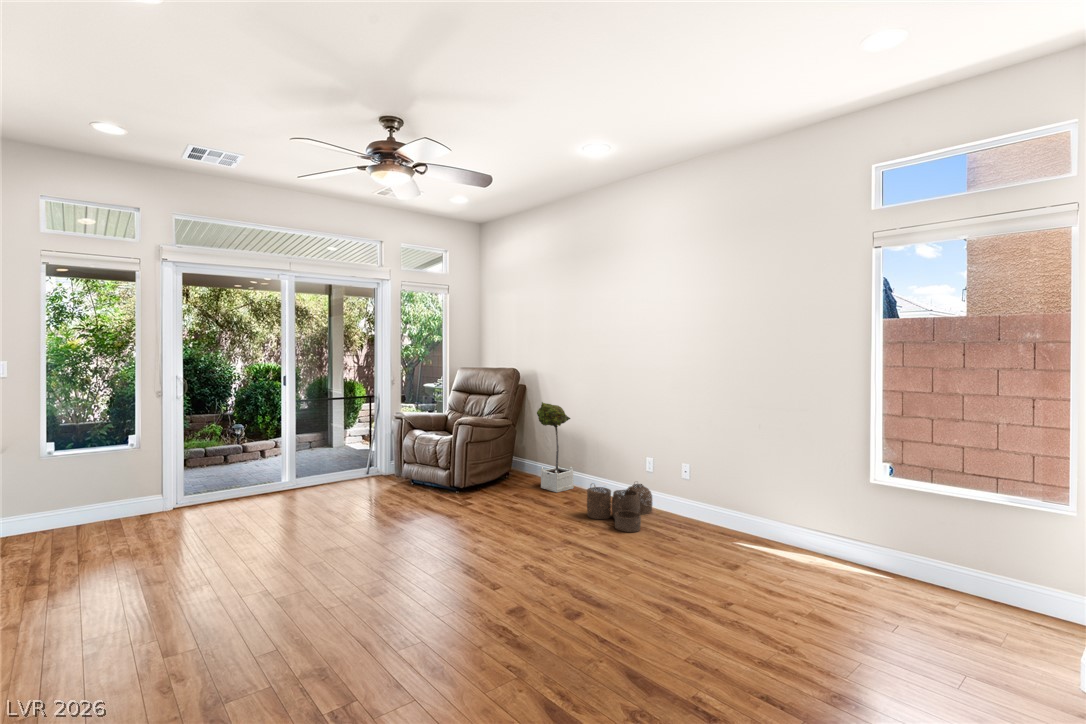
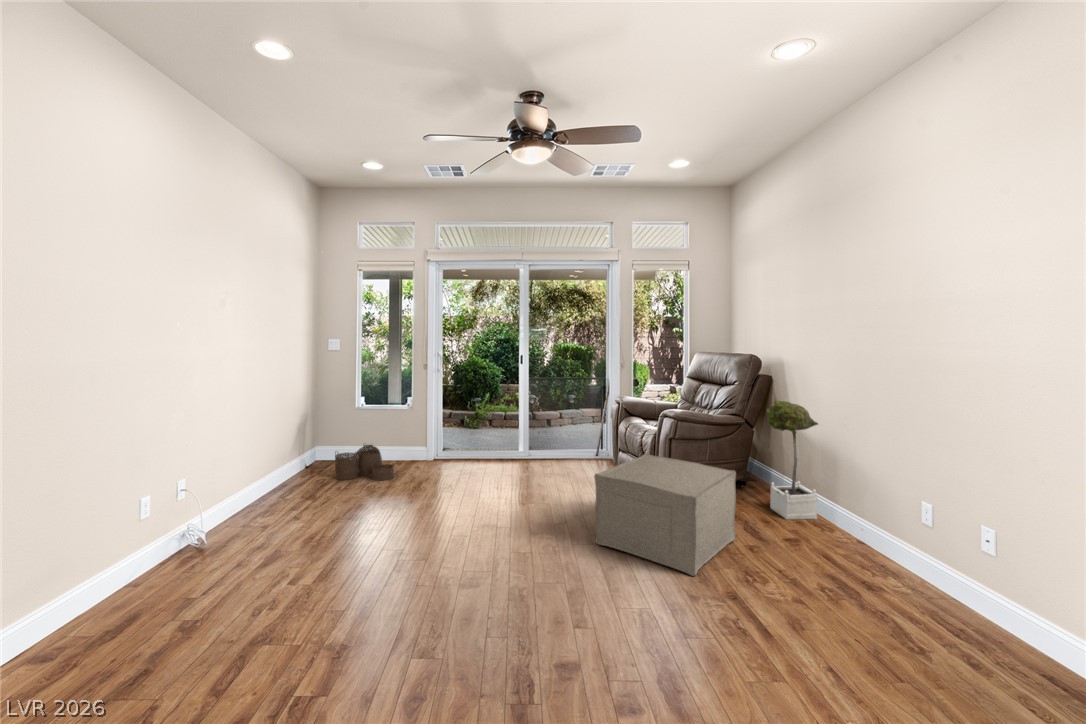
ottoman: none [443,455,538,537] -> present [594,454,736,576]
woven basket: present [587,484,652,532] -> present [335,445,394,480]

